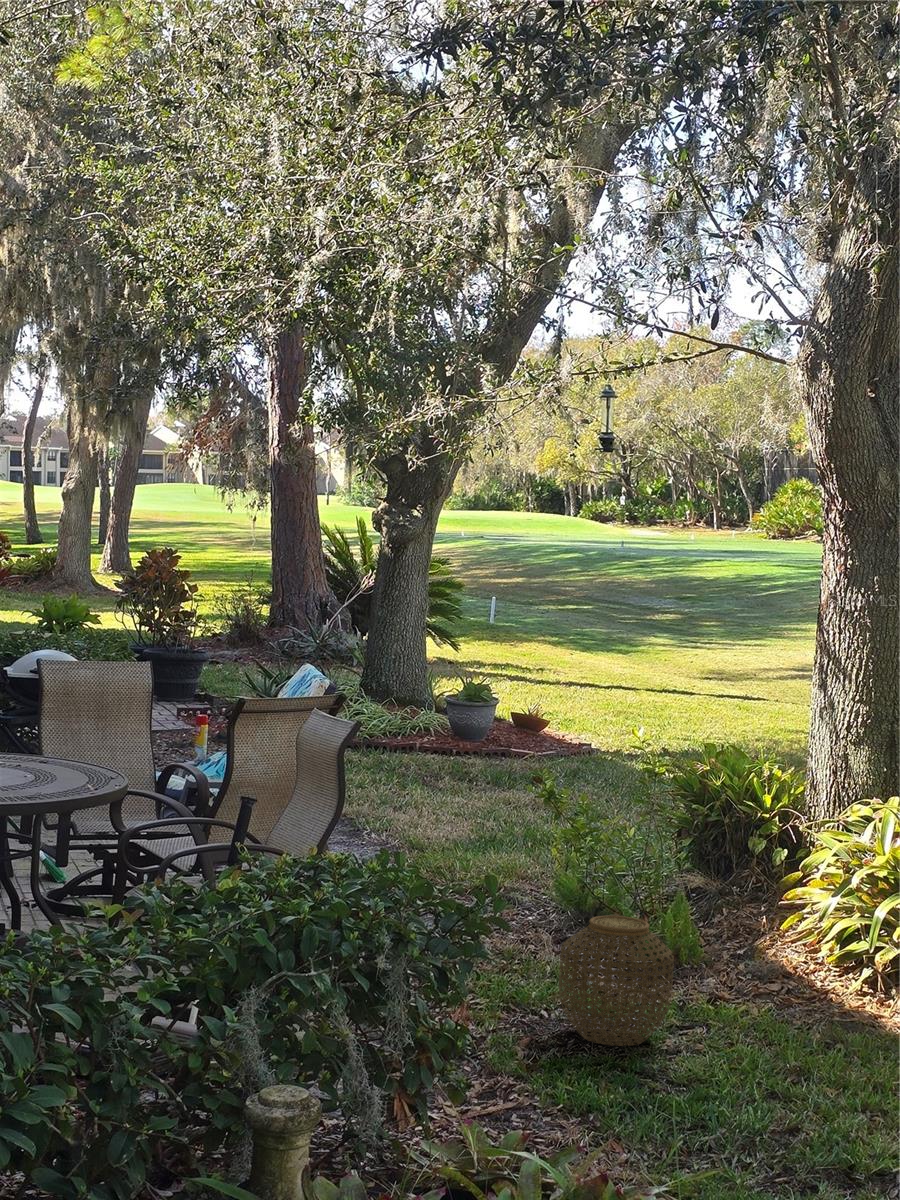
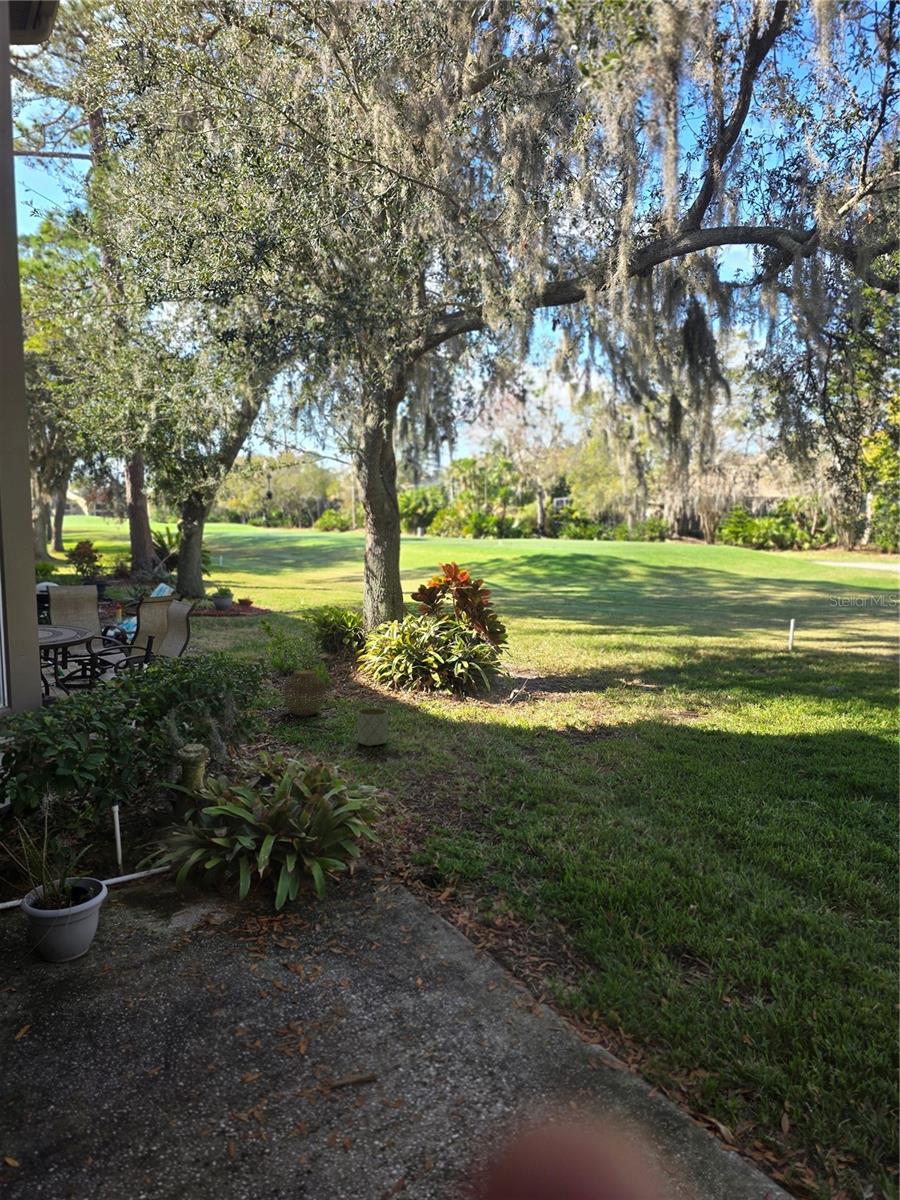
planter: none [751,1054,847,1175] -> present [357,708,388,746]

